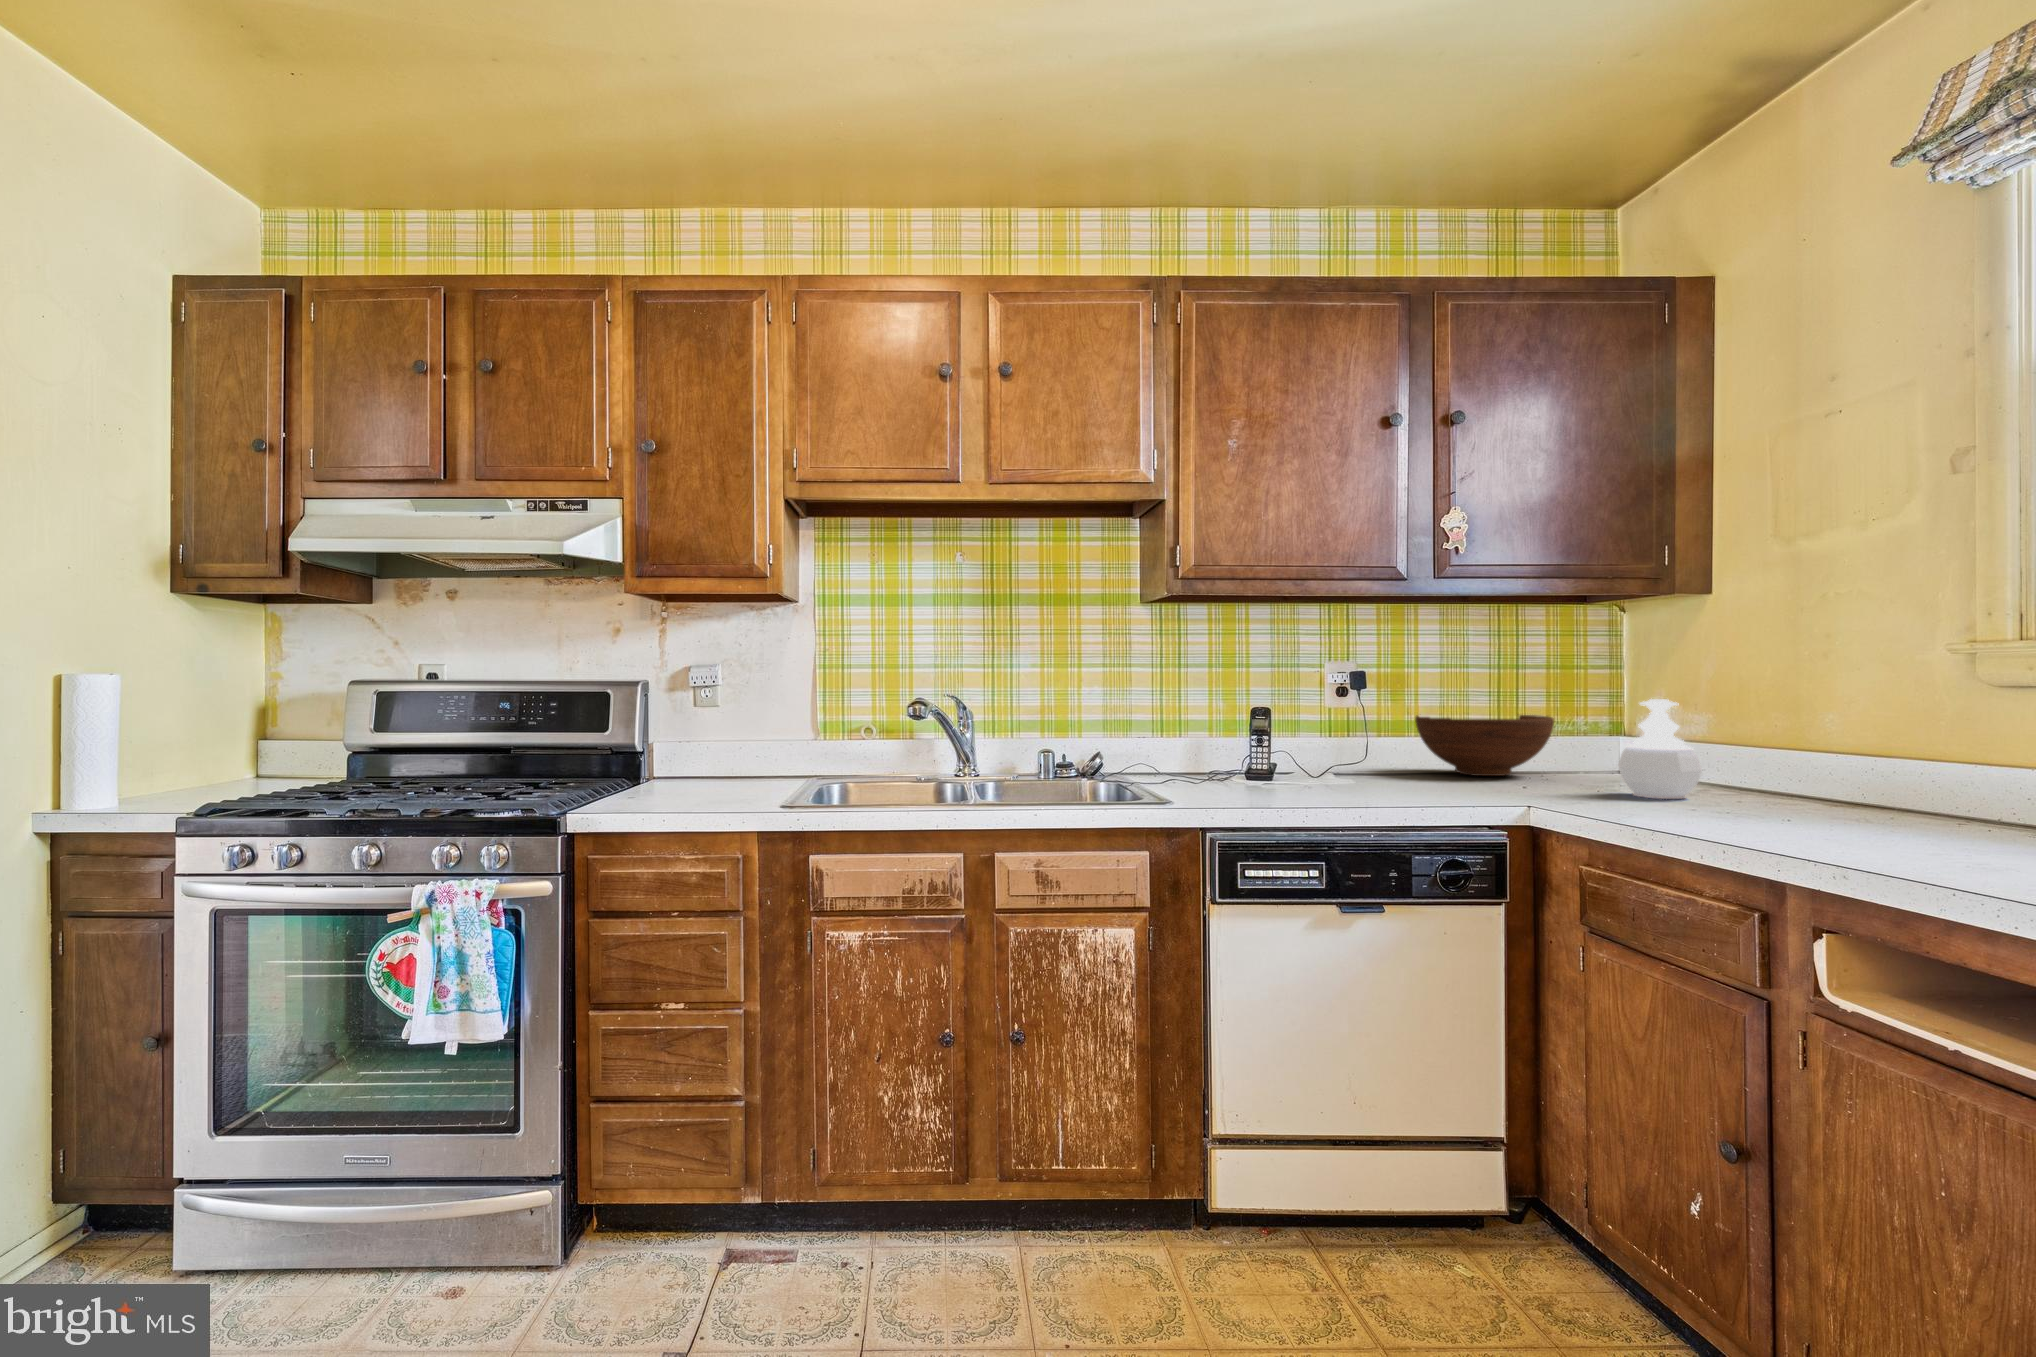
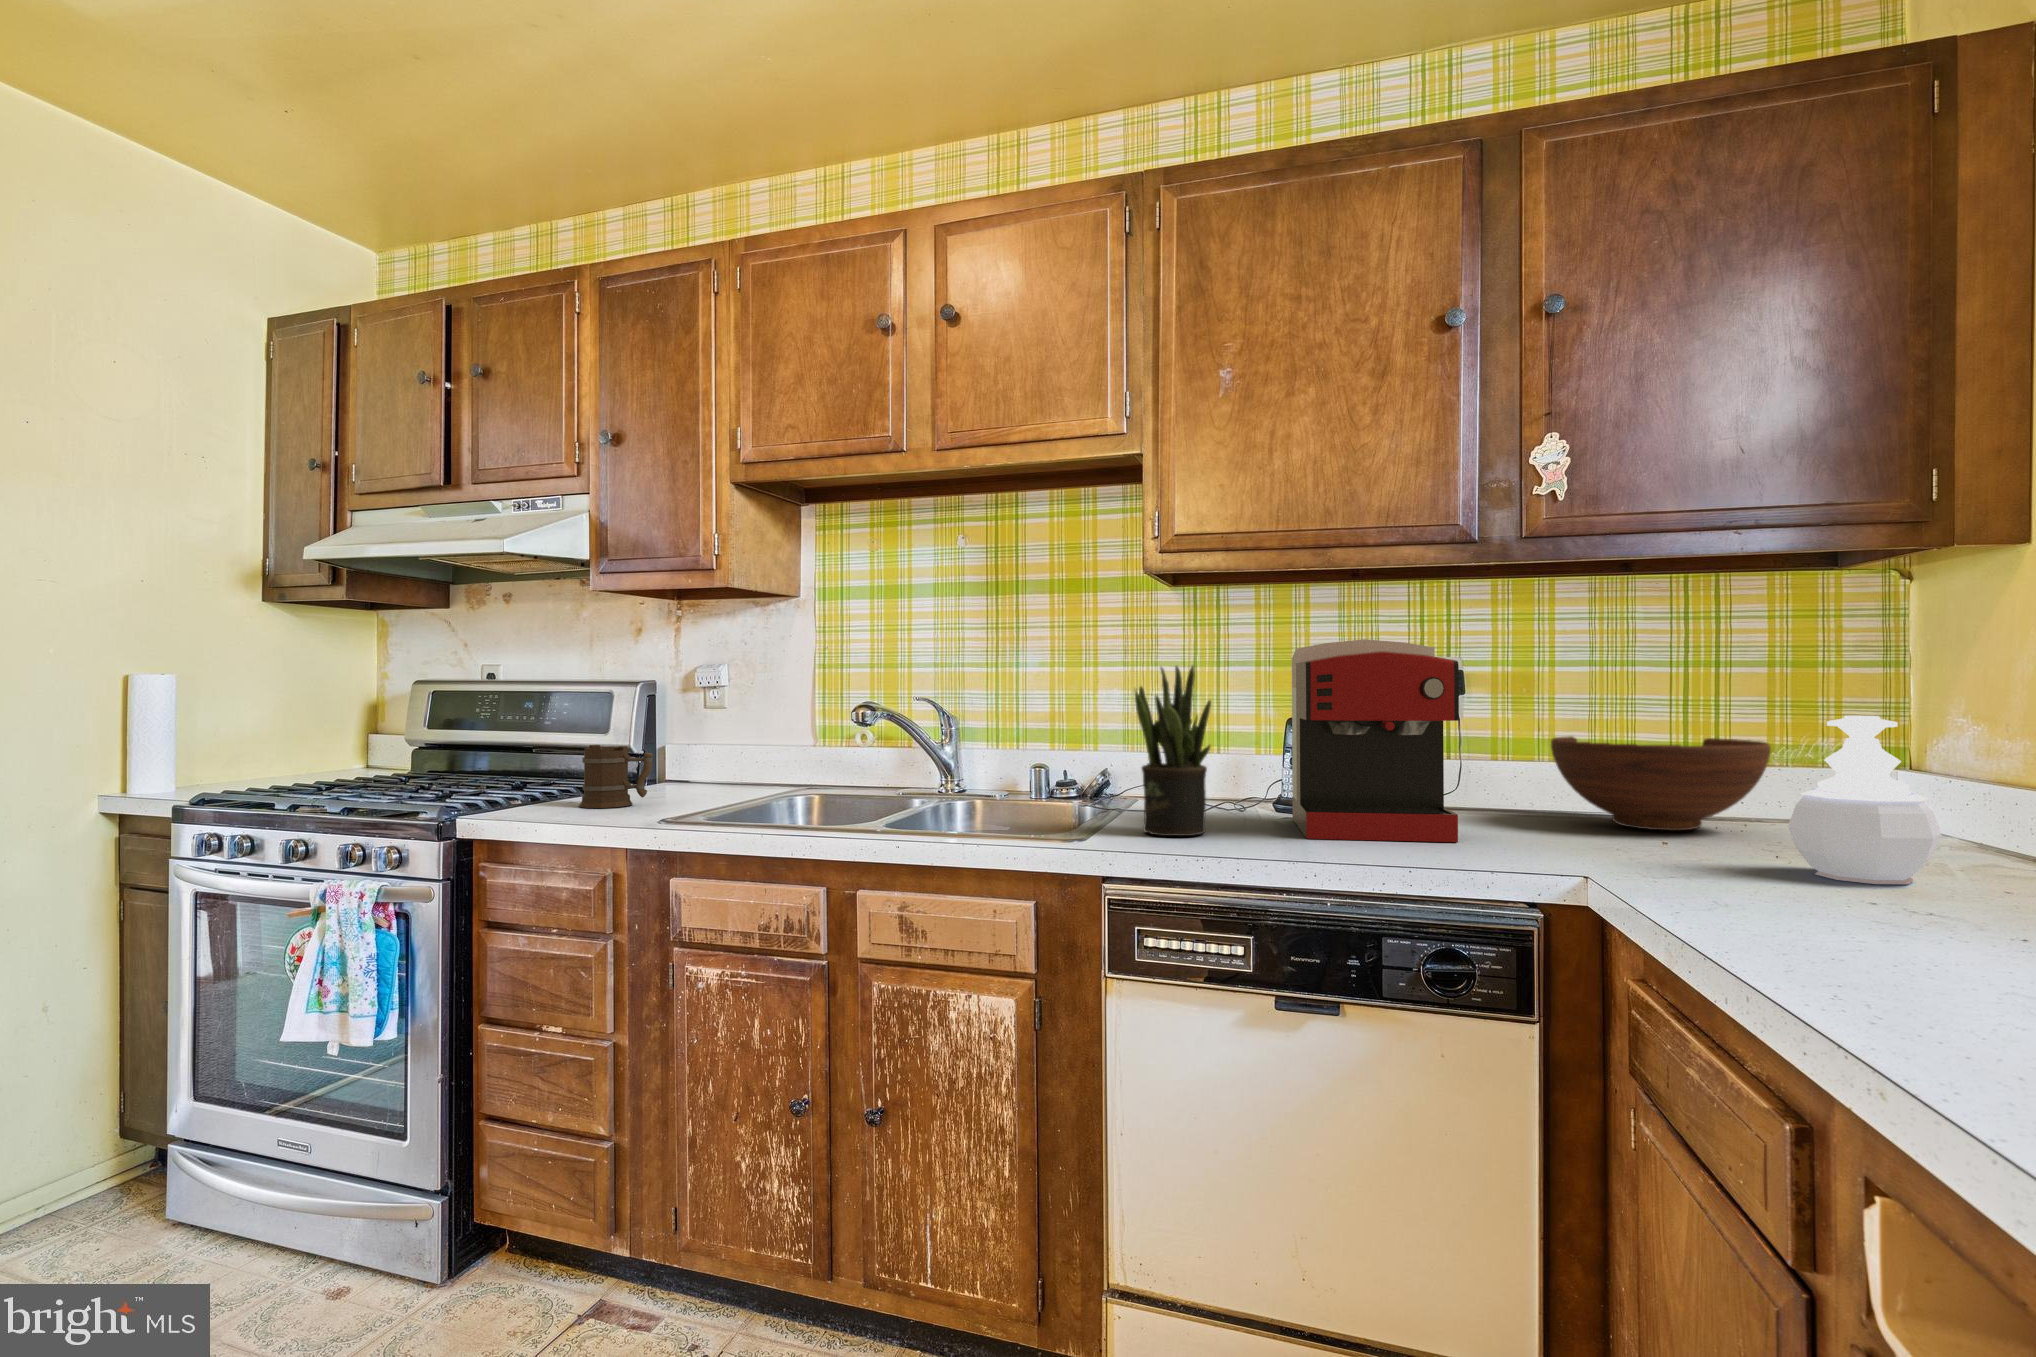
coffee maker: none [1265,647,1411,793] -> present [1292,639,1459,842]
potted plant: none [1197,666,1252,796] -> present [1135,666,1211,836]
mug: none [660,741,732,800] -> present [579,745,653,808]

